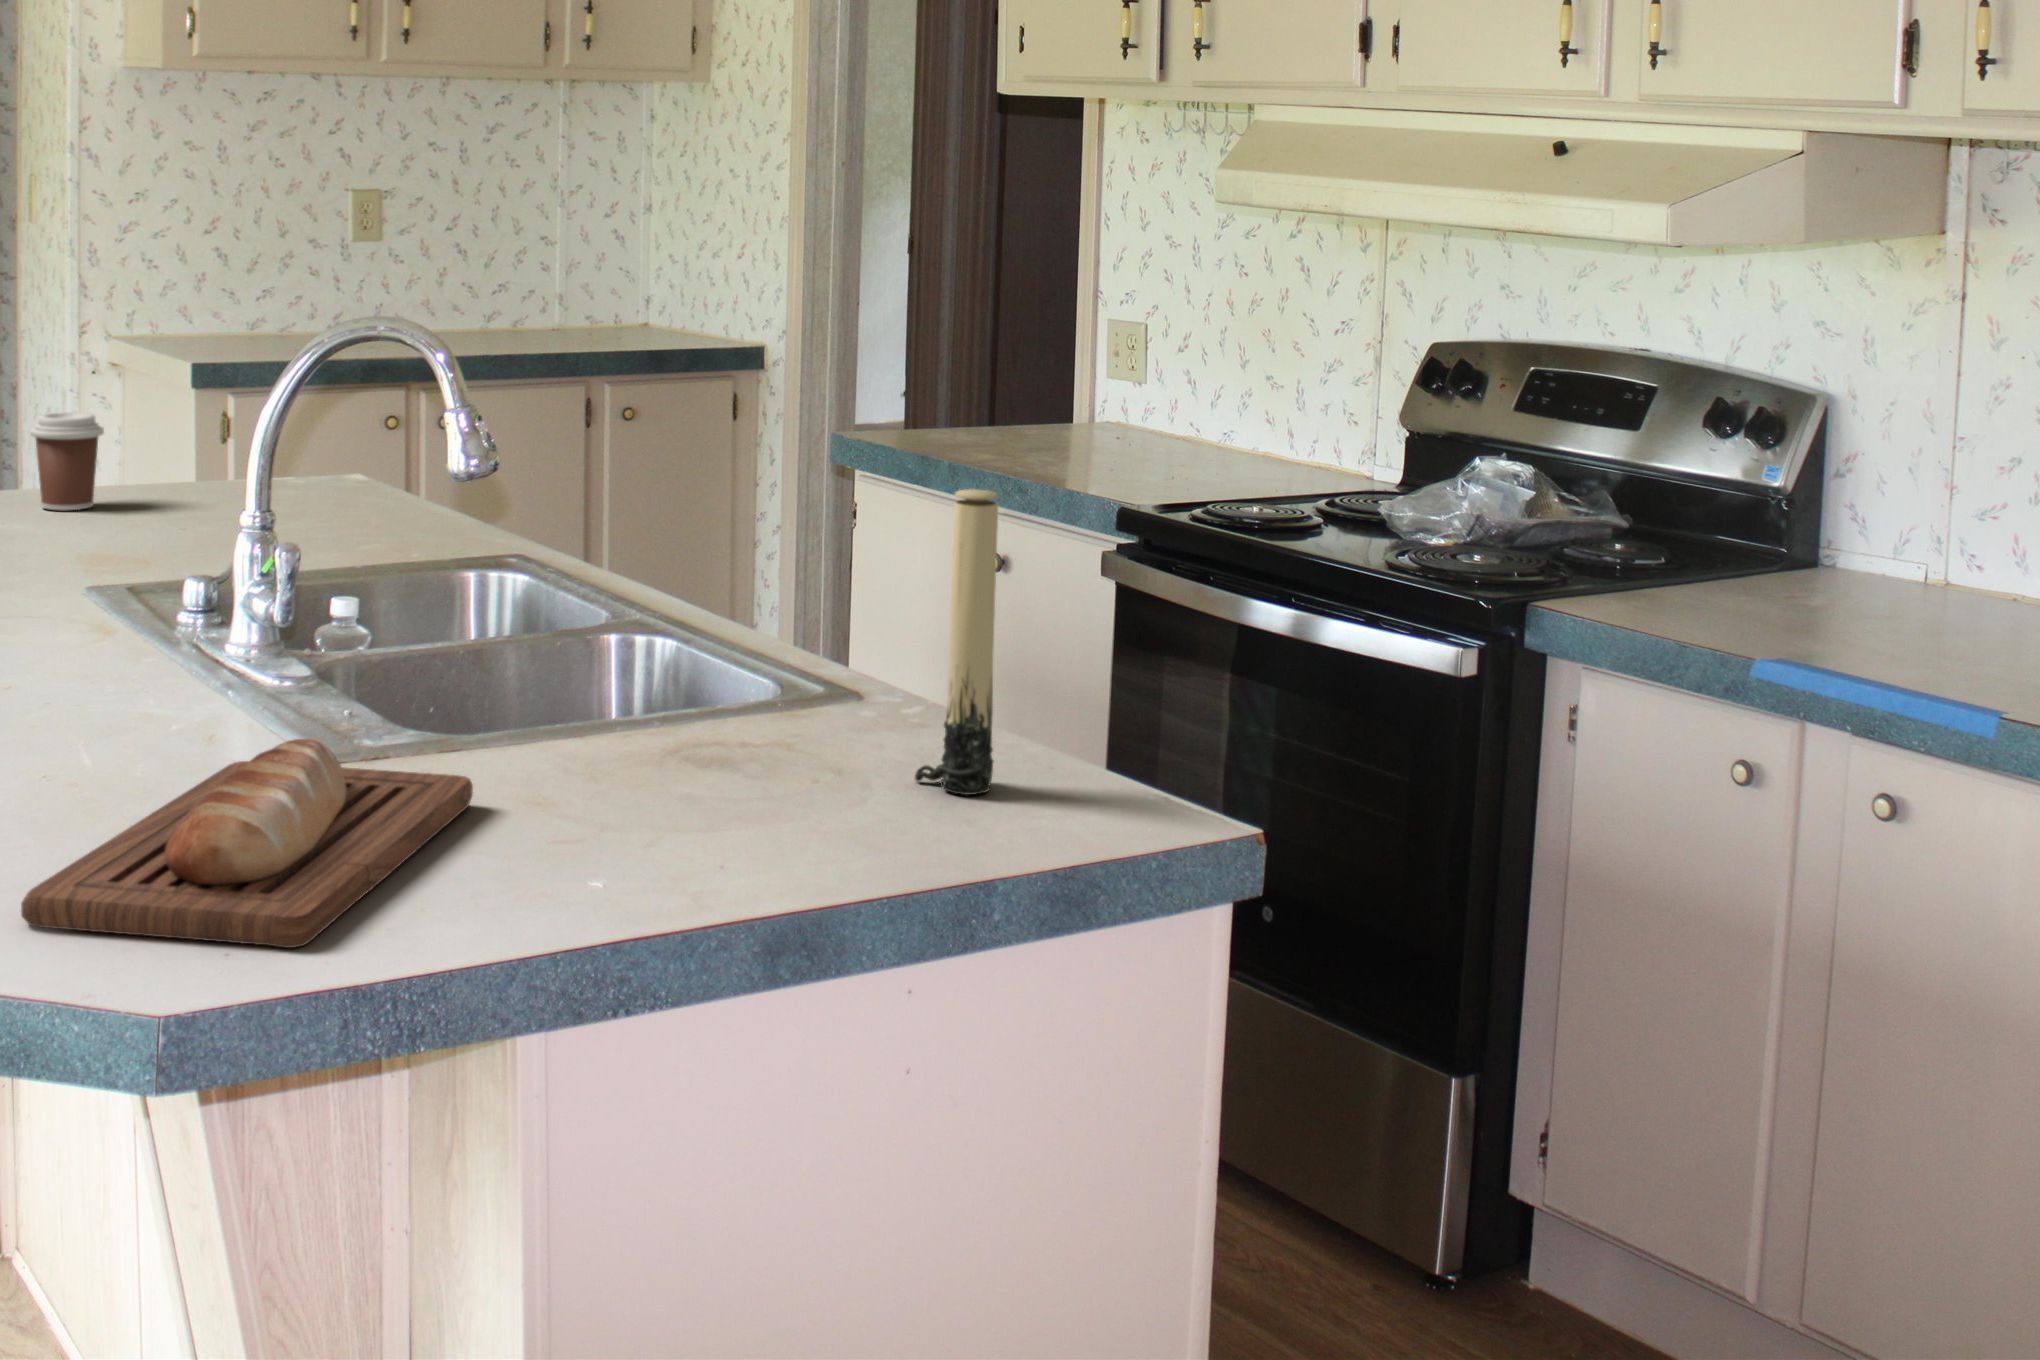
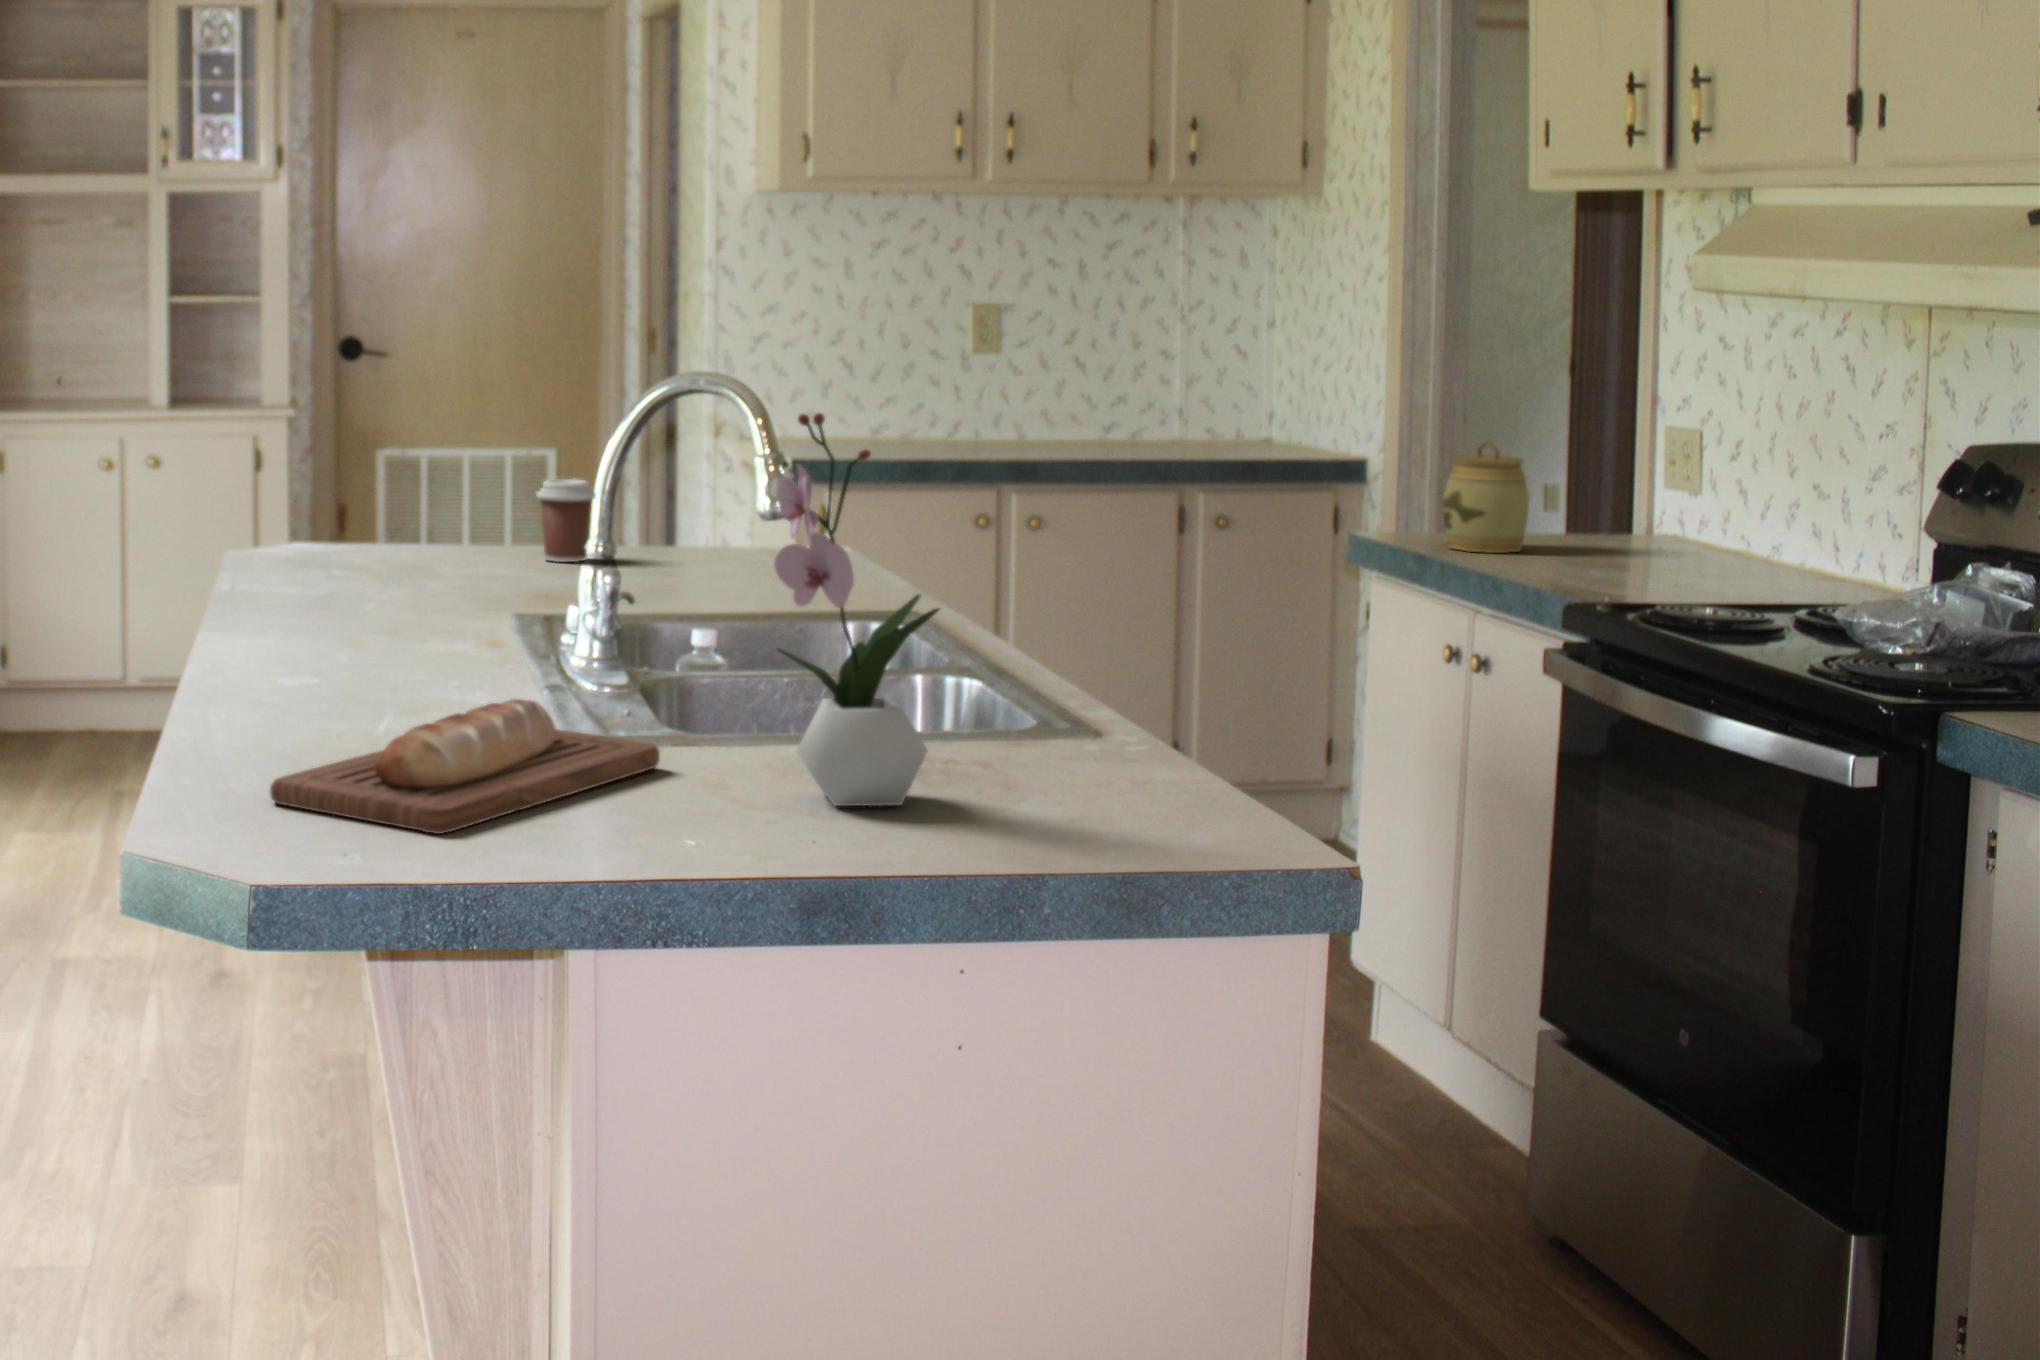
jar: none [935,335,1016,445] -> present [1443,439,1529,553]
flower arrangement: none [640,376,846,838] -> present [774,413,939,806]
candle: present [915,489,998,795] -> none [1049,525,1115,801]

